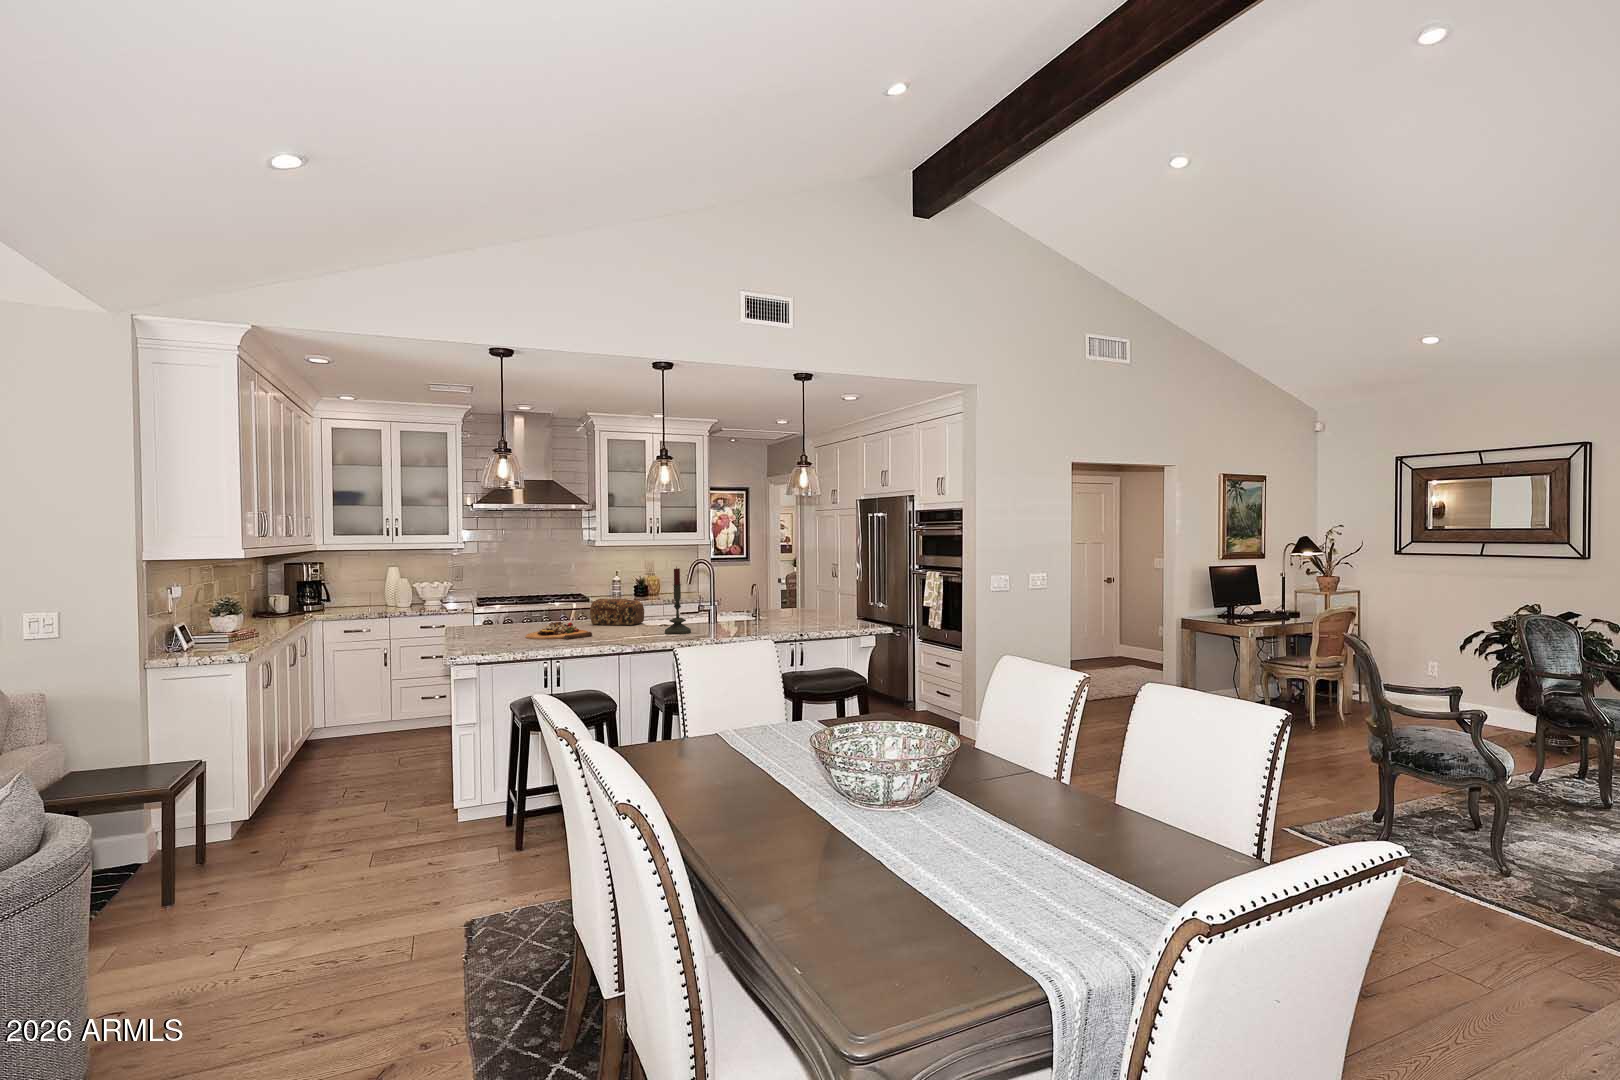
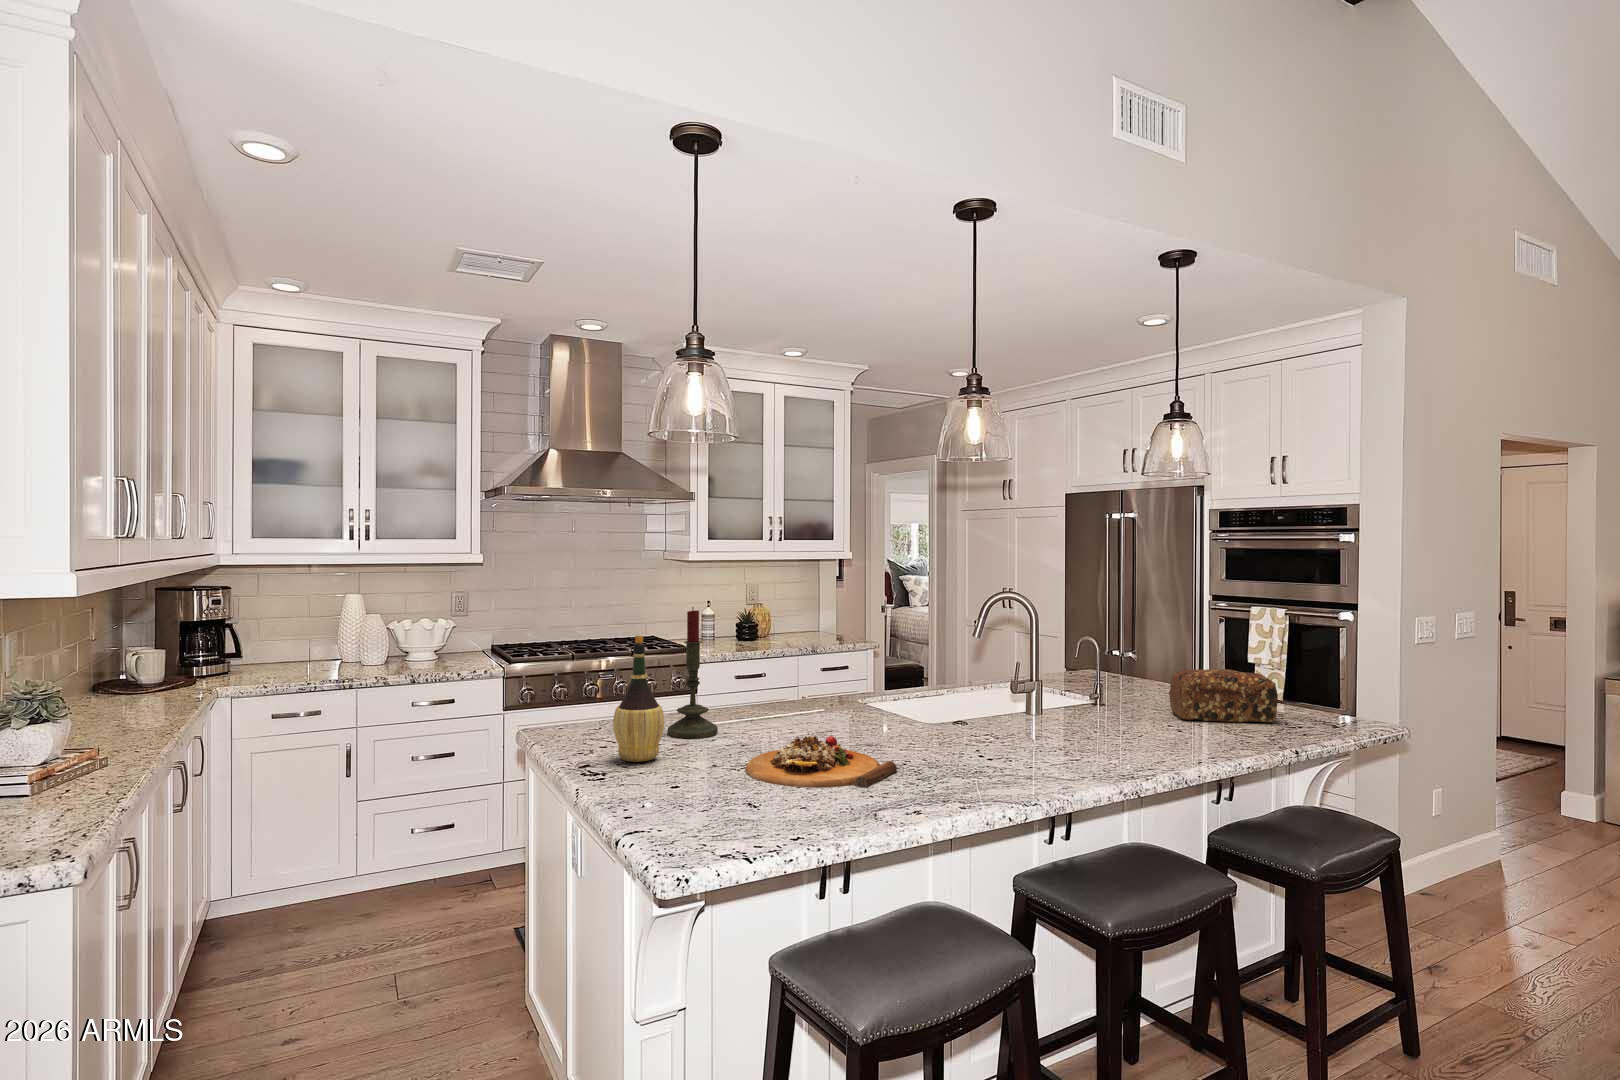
candle: present [665,567,691,634] -> present [668,607,718,739]
wine bottle: none [474,577,498,634] -> present [613,635,664,762]
bread loaf: present [590,599,644,625] -> present [1169,669,1278,722]

